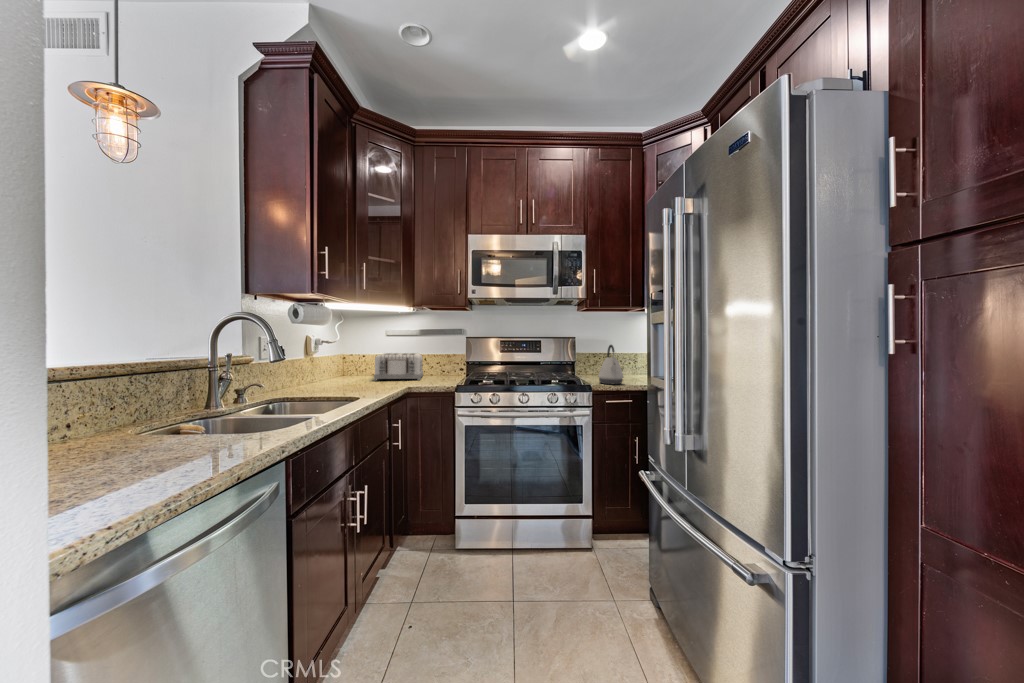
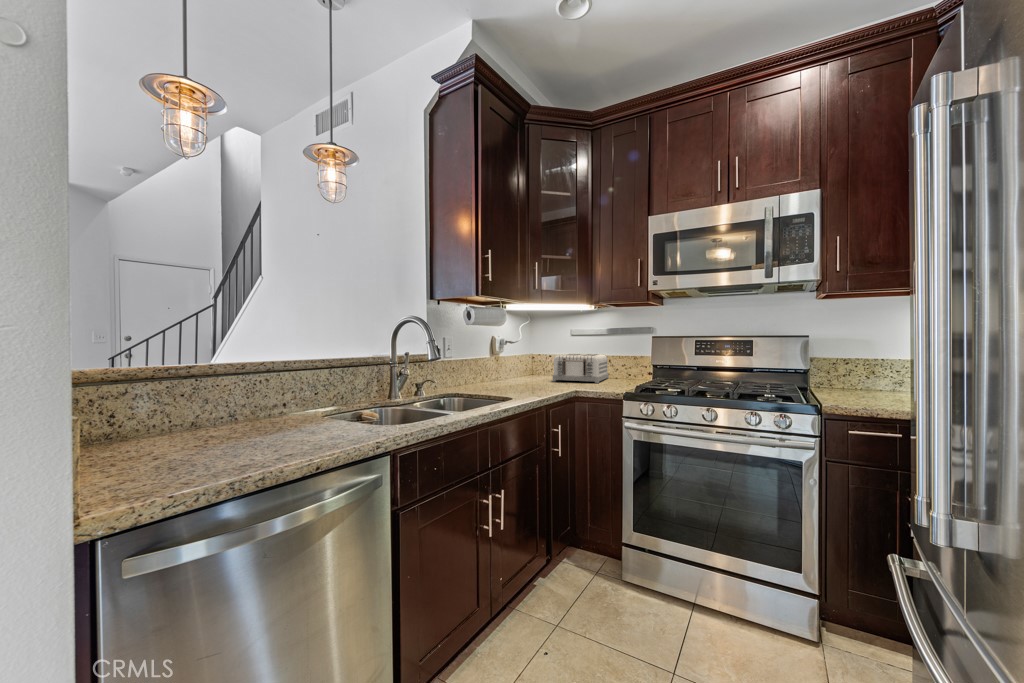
kettle: present [598,345,623,384] -> none [837,346,885,405]

